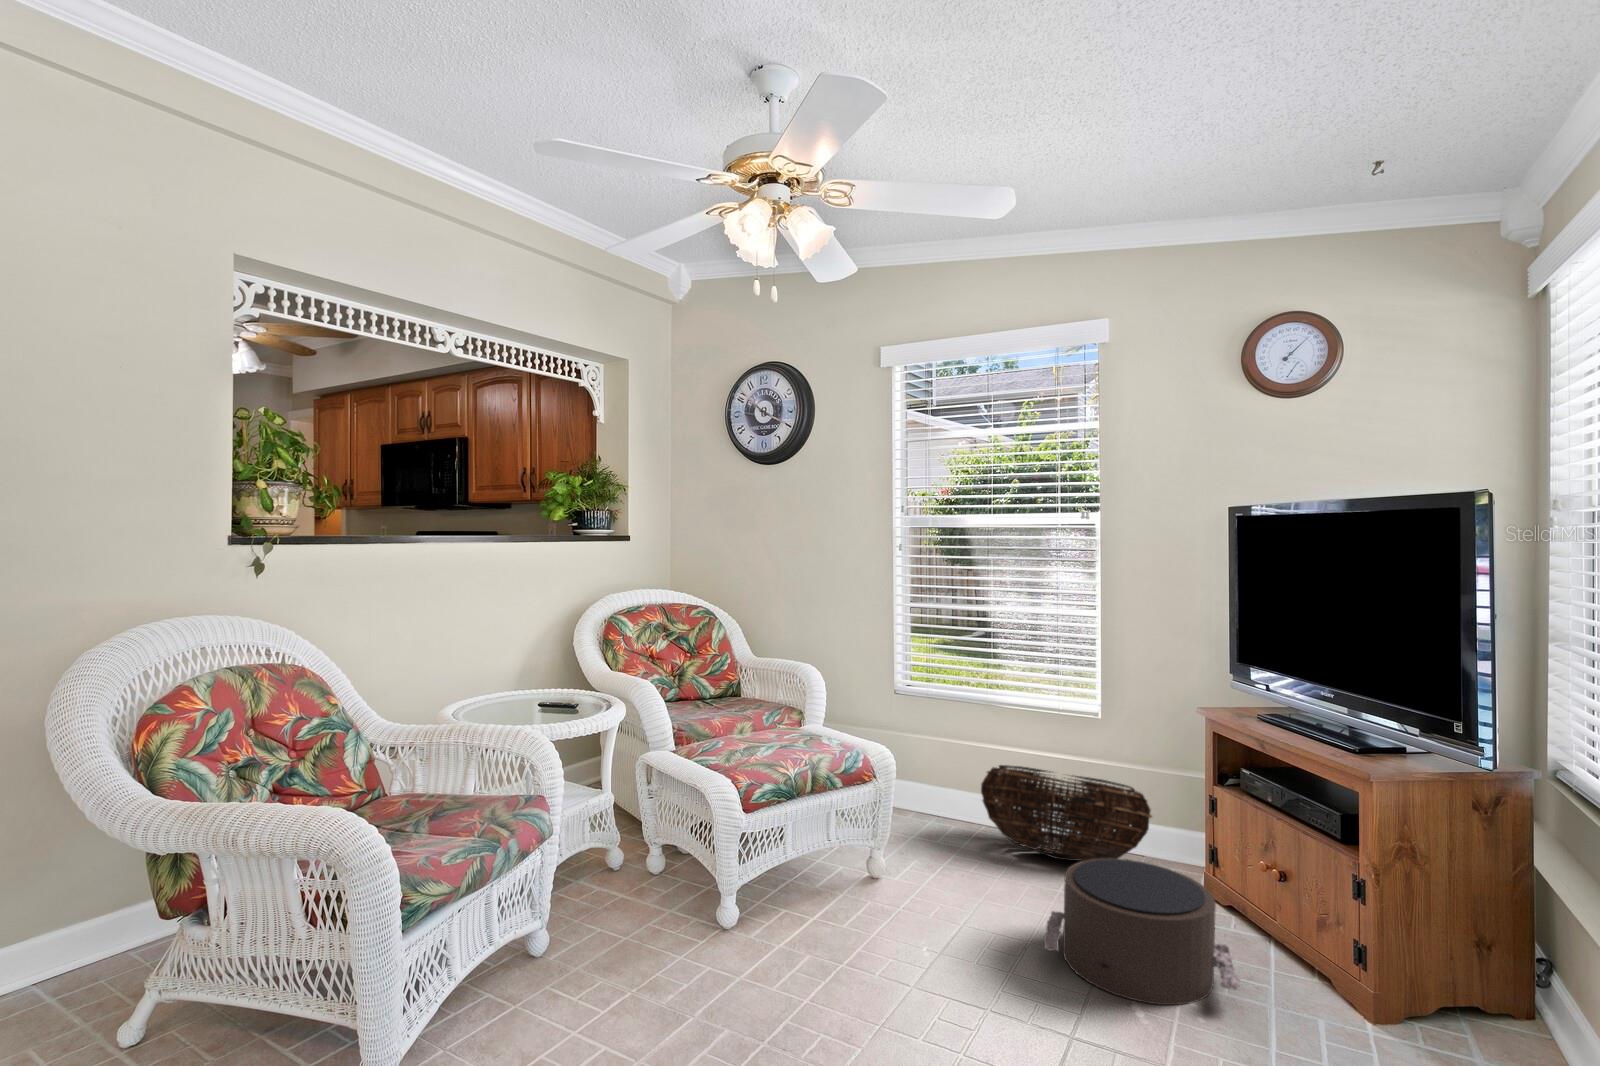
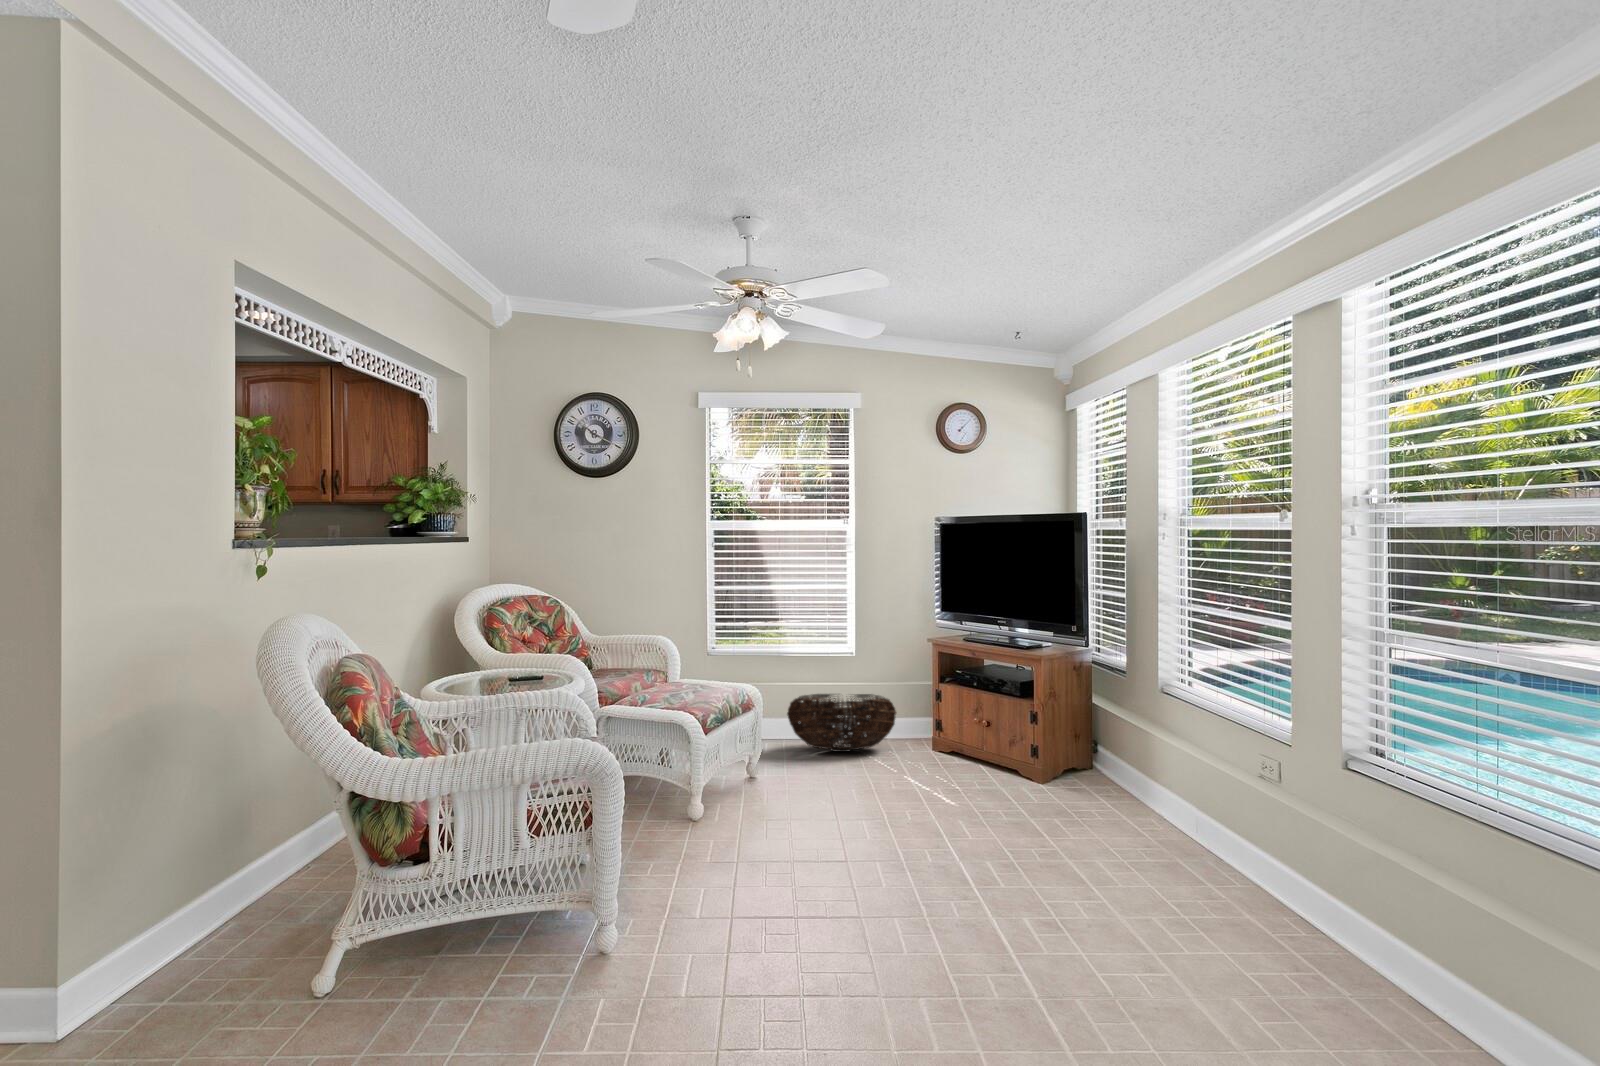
pouf: present [1044,858,1240,1005] -> none [879,732,992,801]

